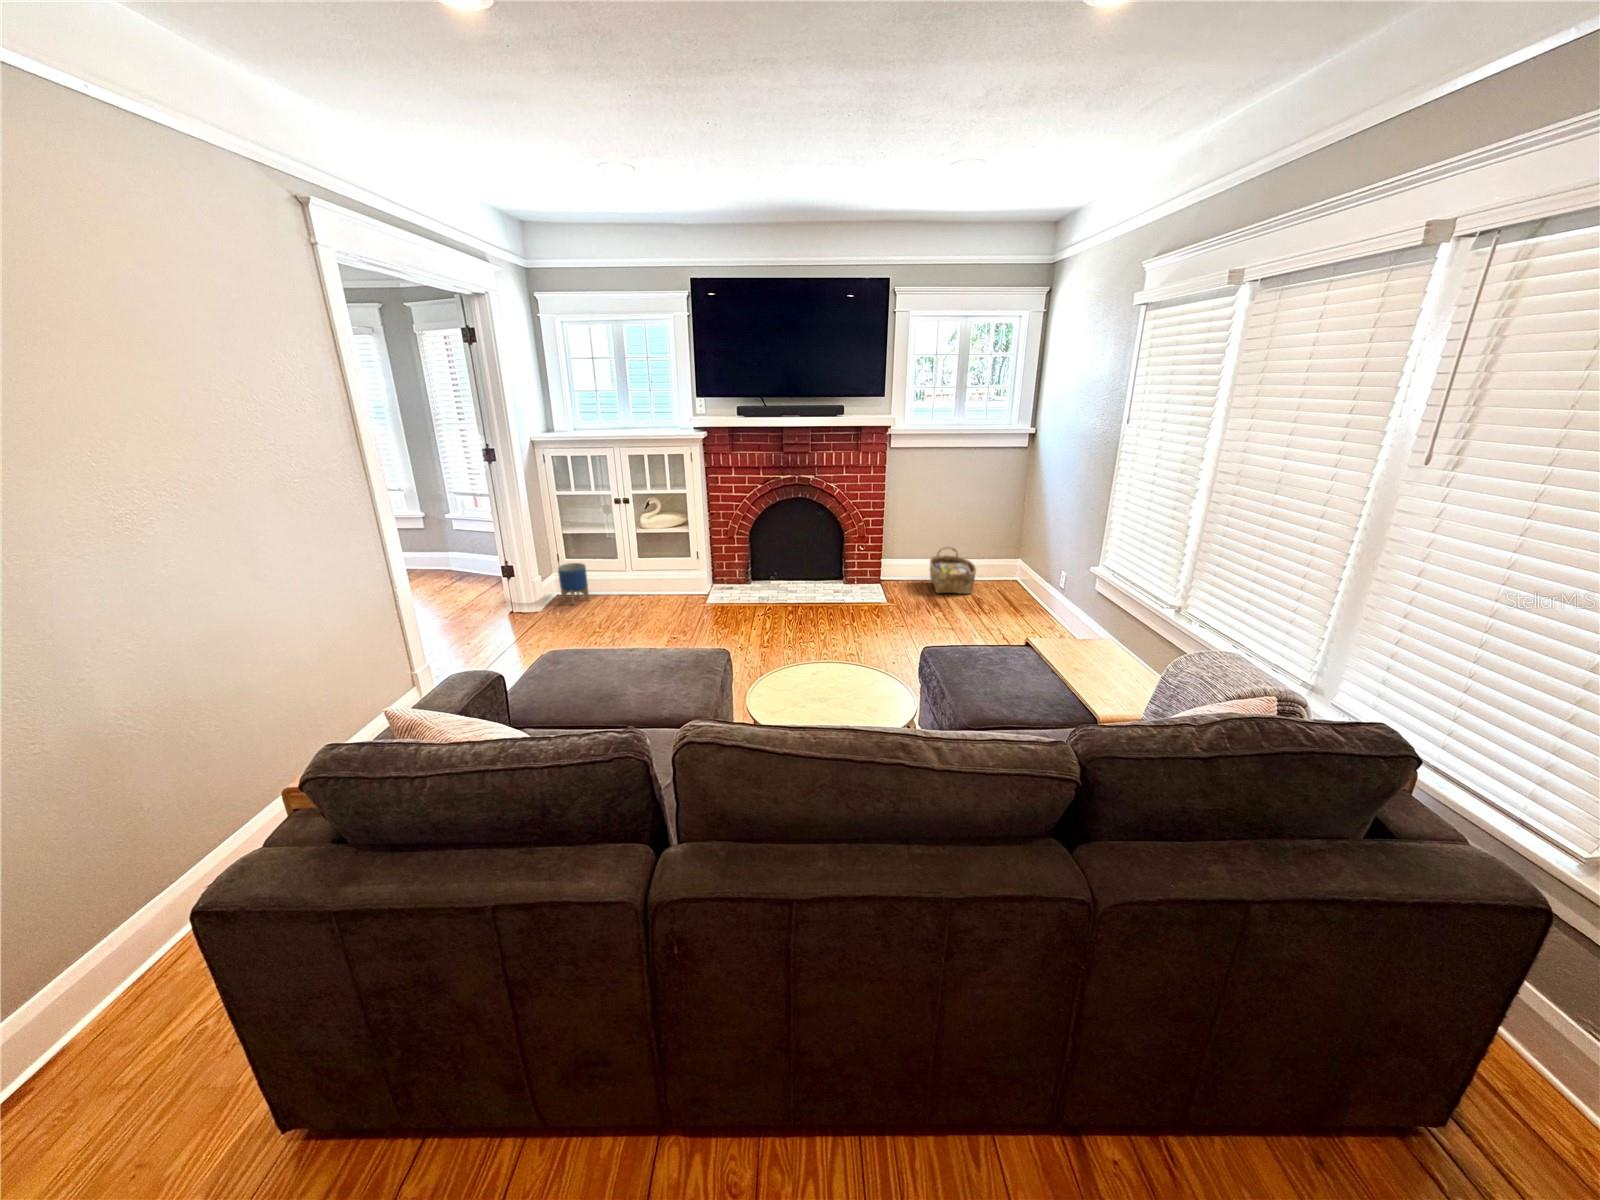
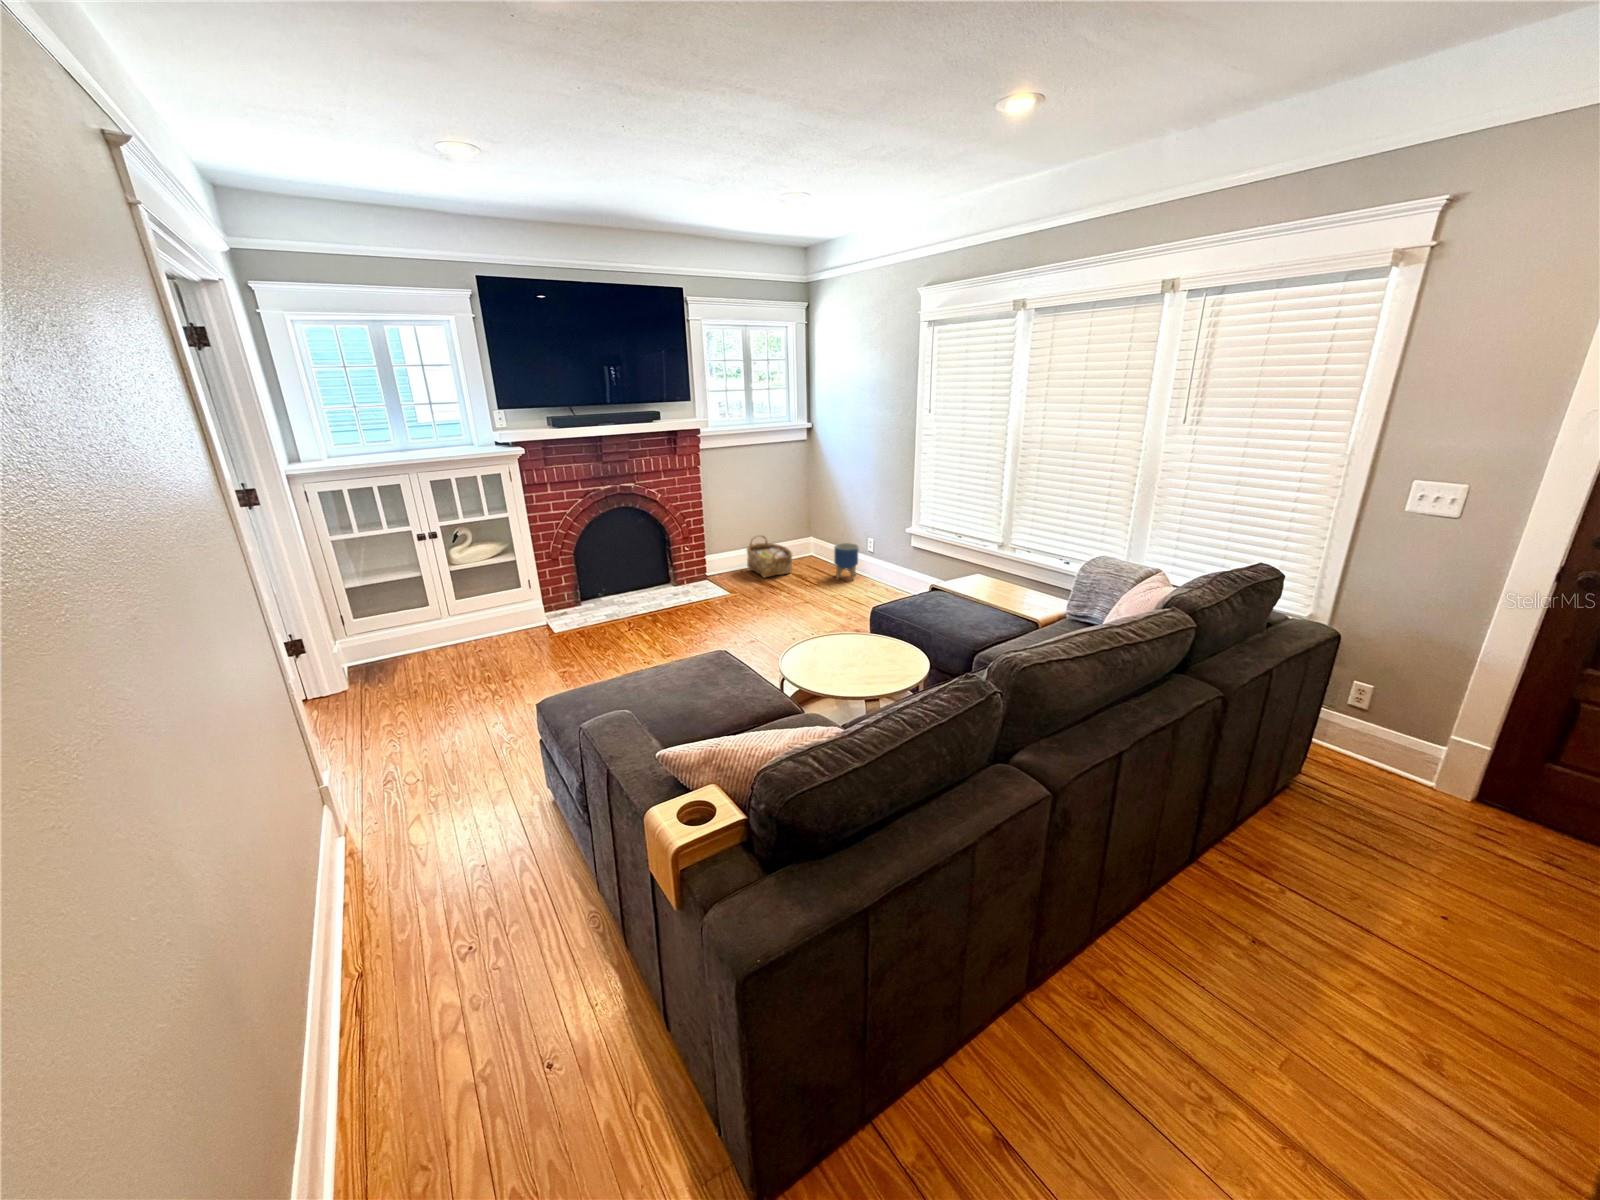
planter: present [558,563,589,605] -> present [834,543,858,580]

